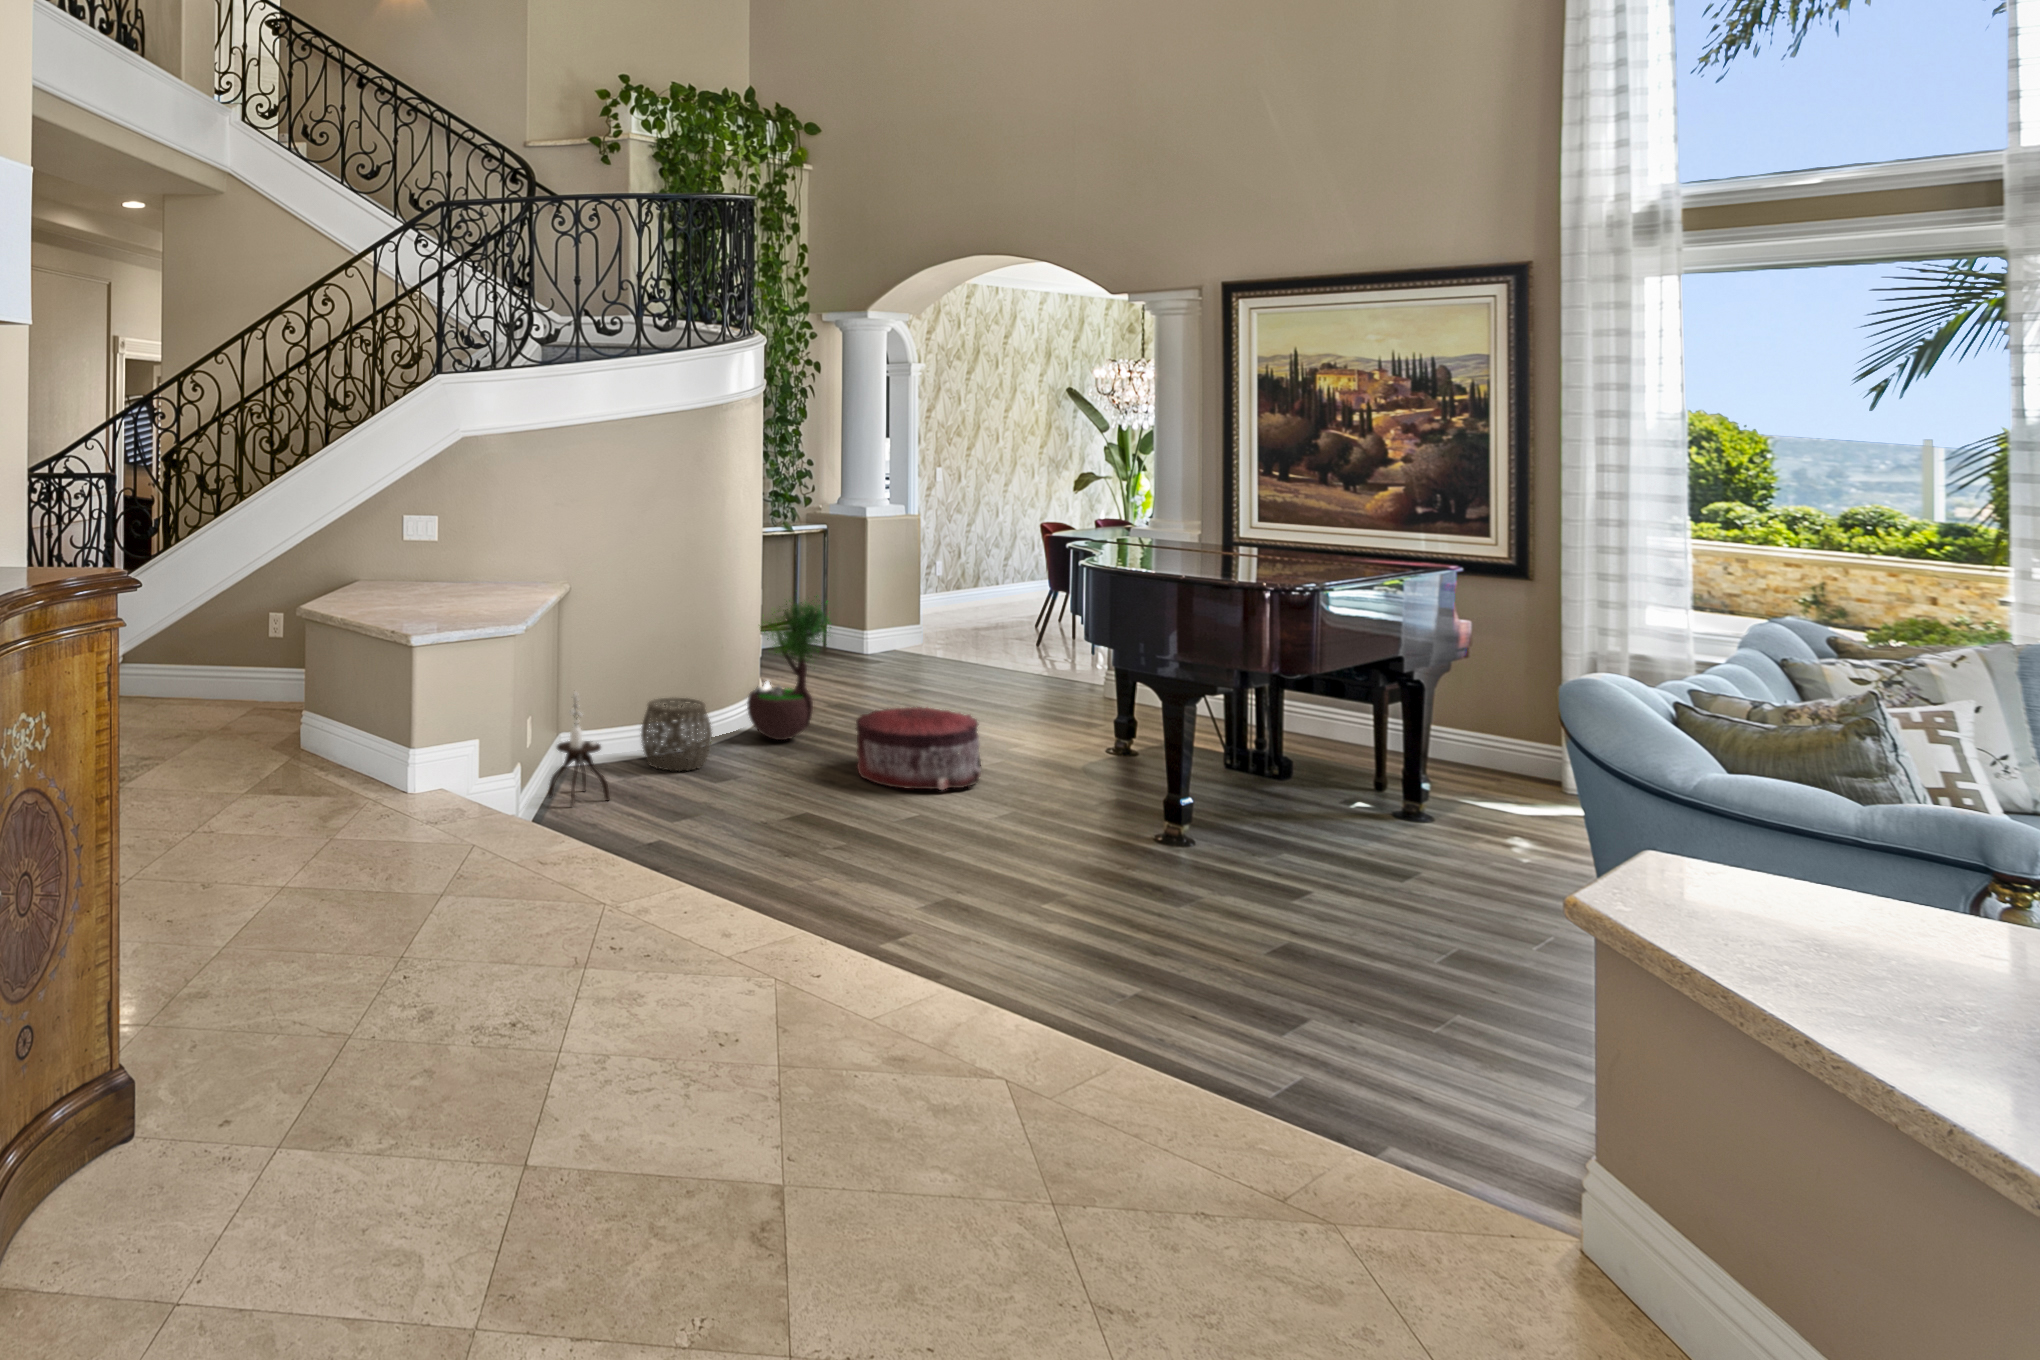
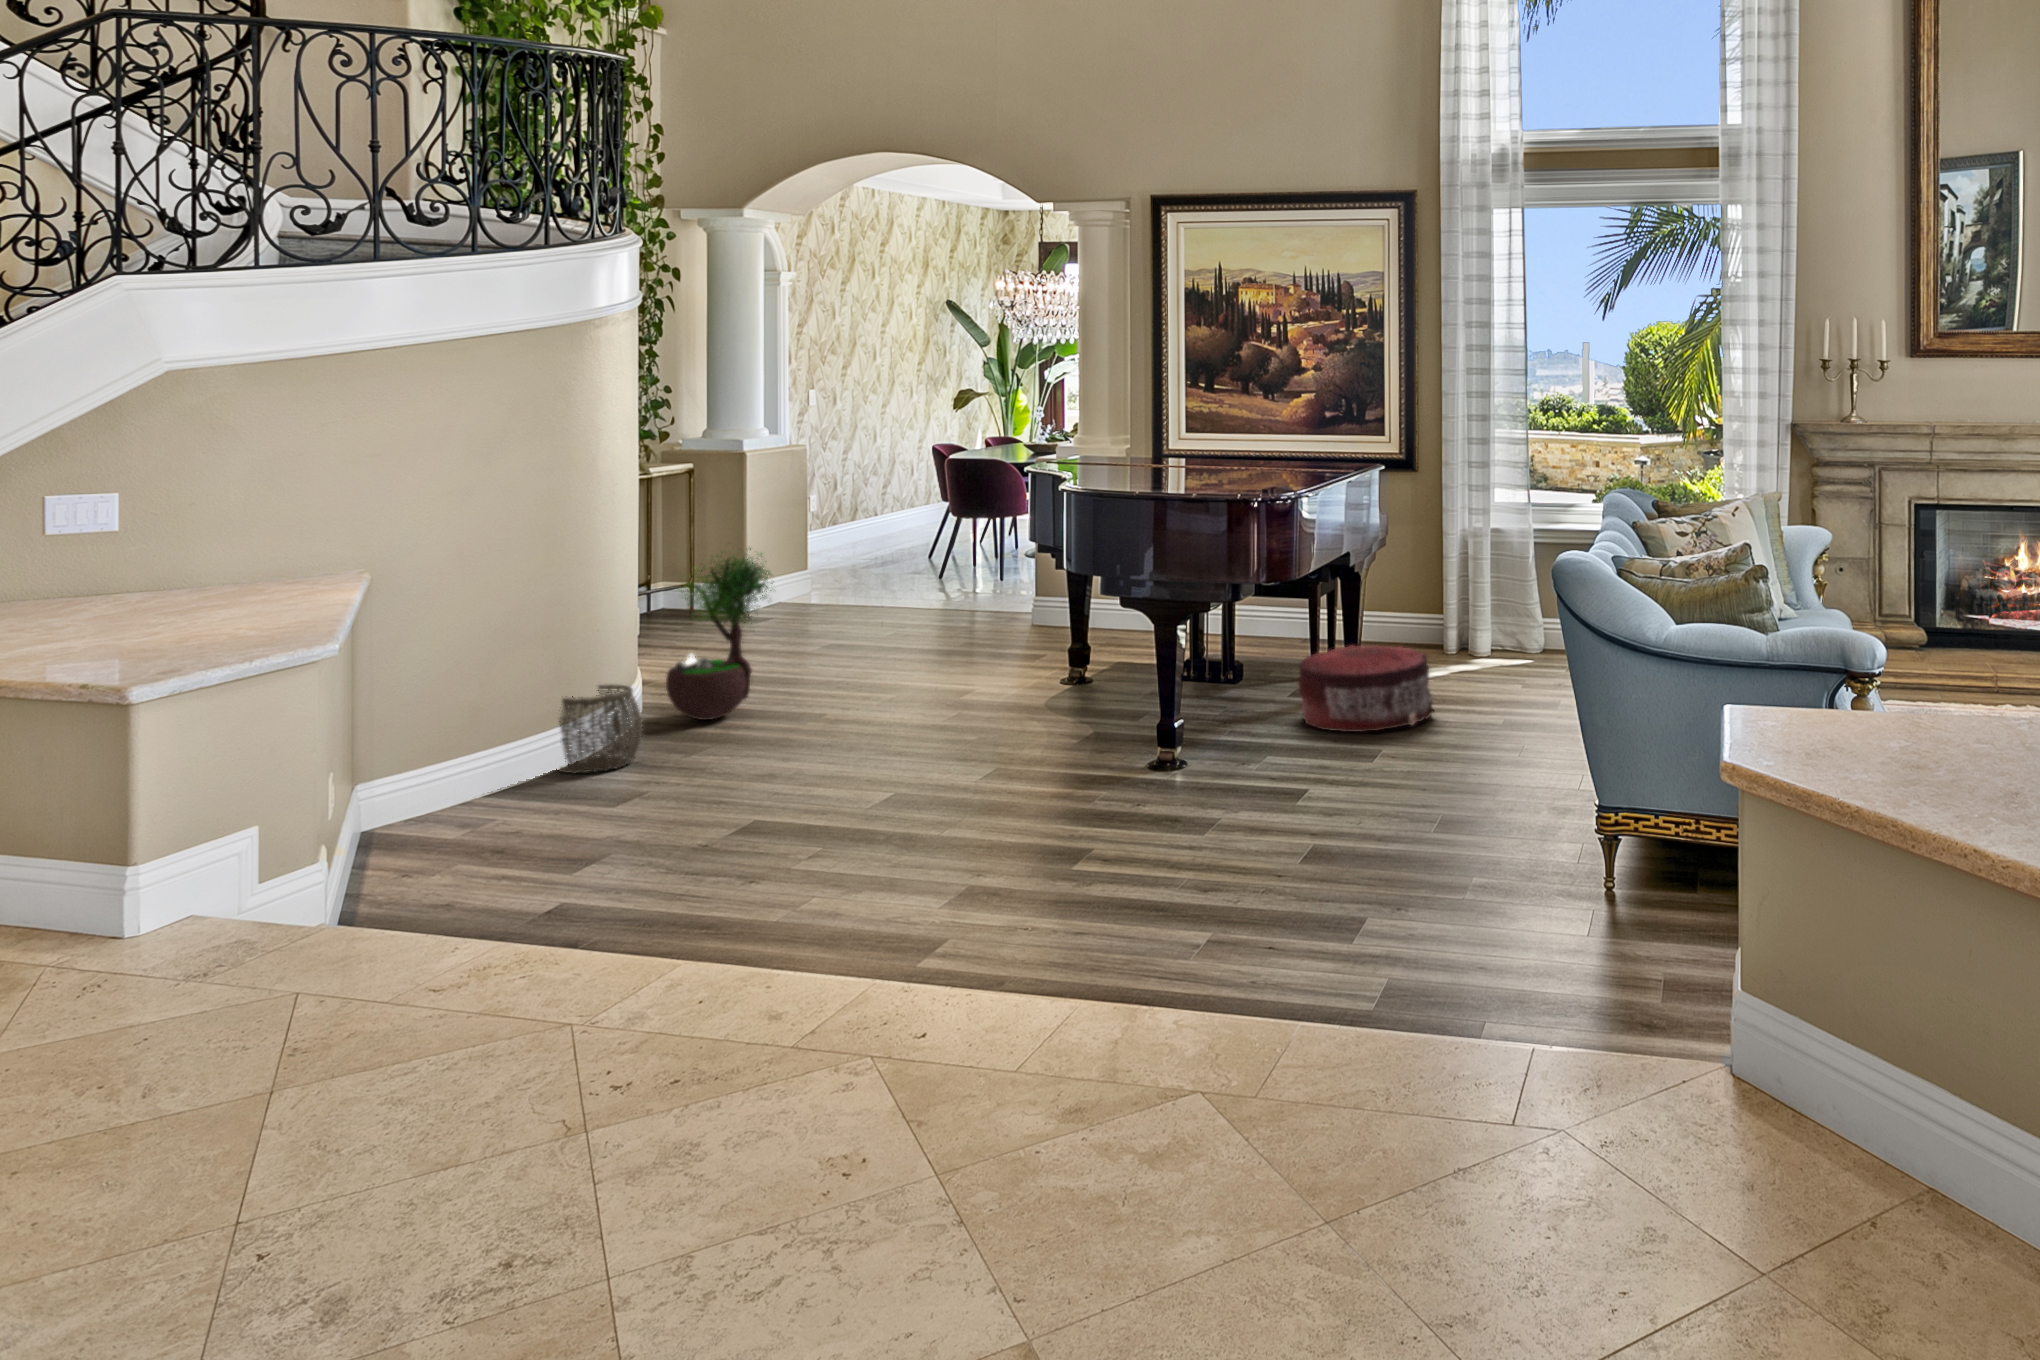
side table: present [548,692,610,806] -> none [444,688,536,832]
pouf: present [856,707,981,790] -> present [1298,646,1434,732]

